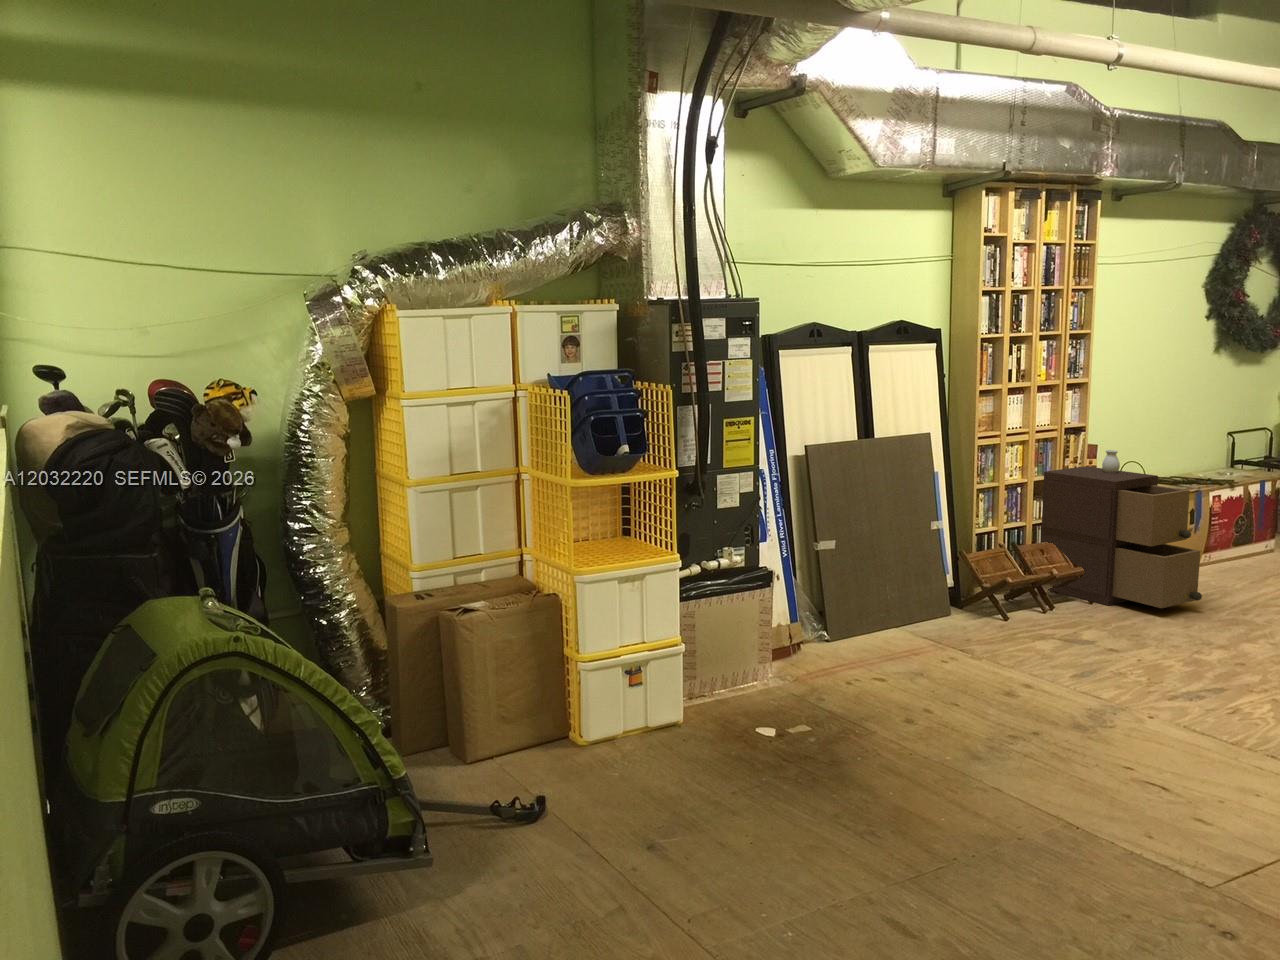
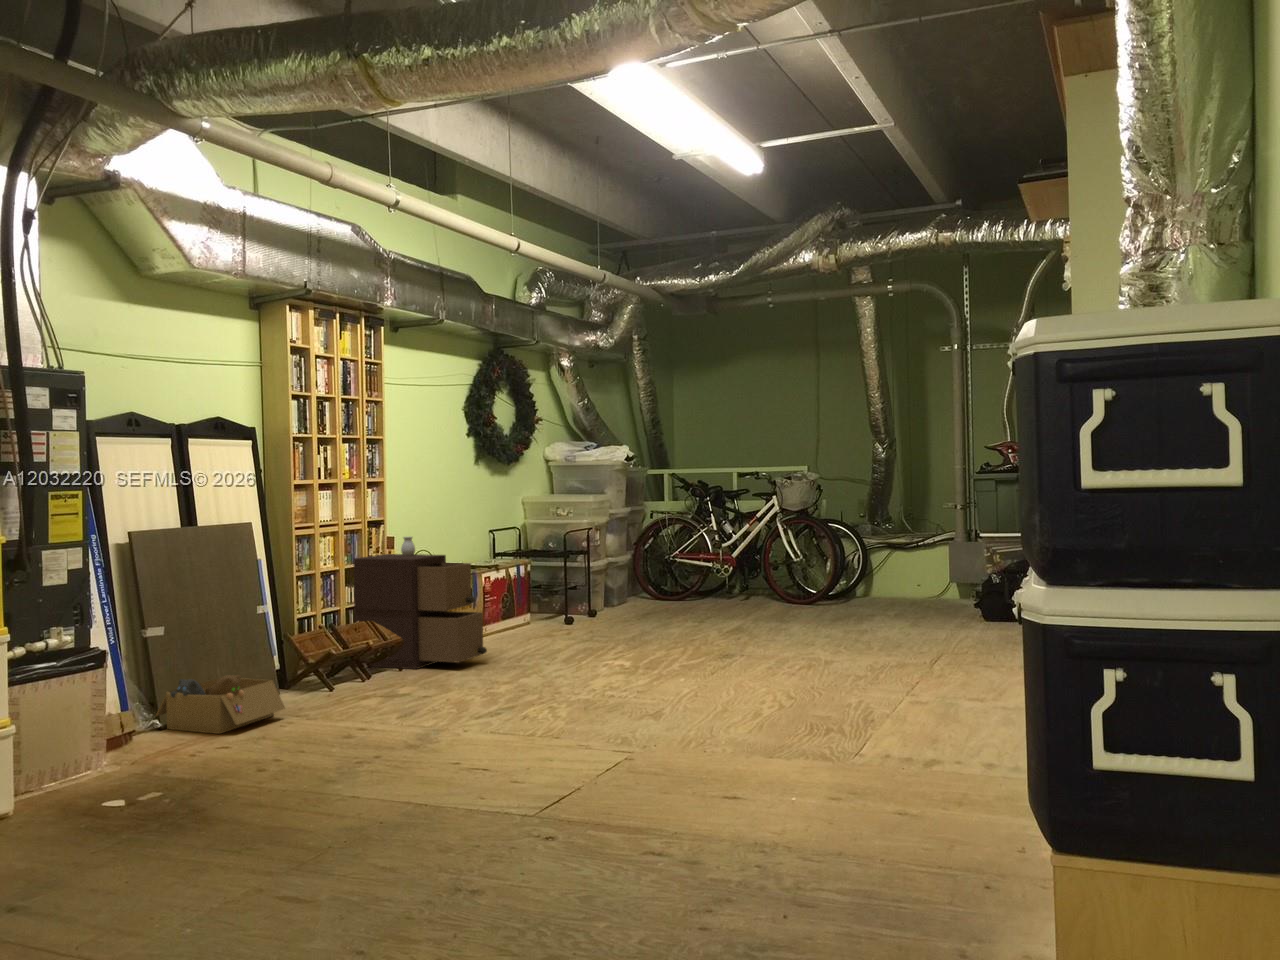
cardboard box: none [823,596,948,660] -> present [156,675,285,734]

